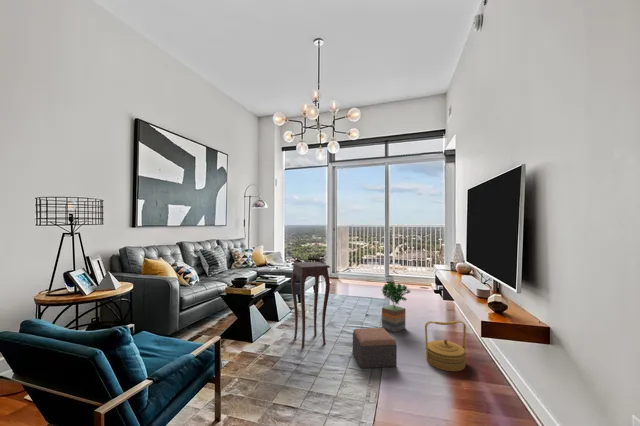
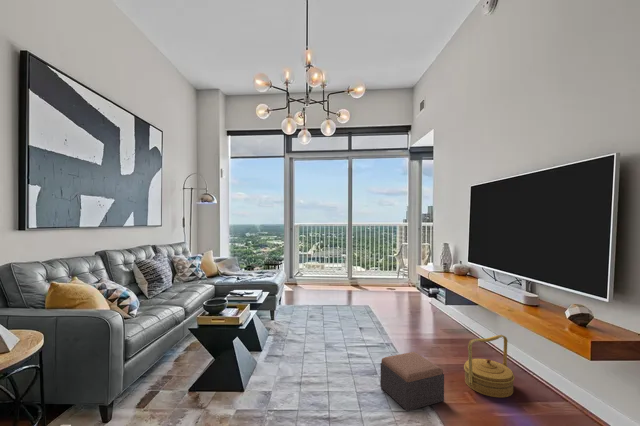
side table: present [291,262,330,348] -> none [291,272,346,391]
potted tree: present [382,283,410,332] -> none [386,291,421,351]

